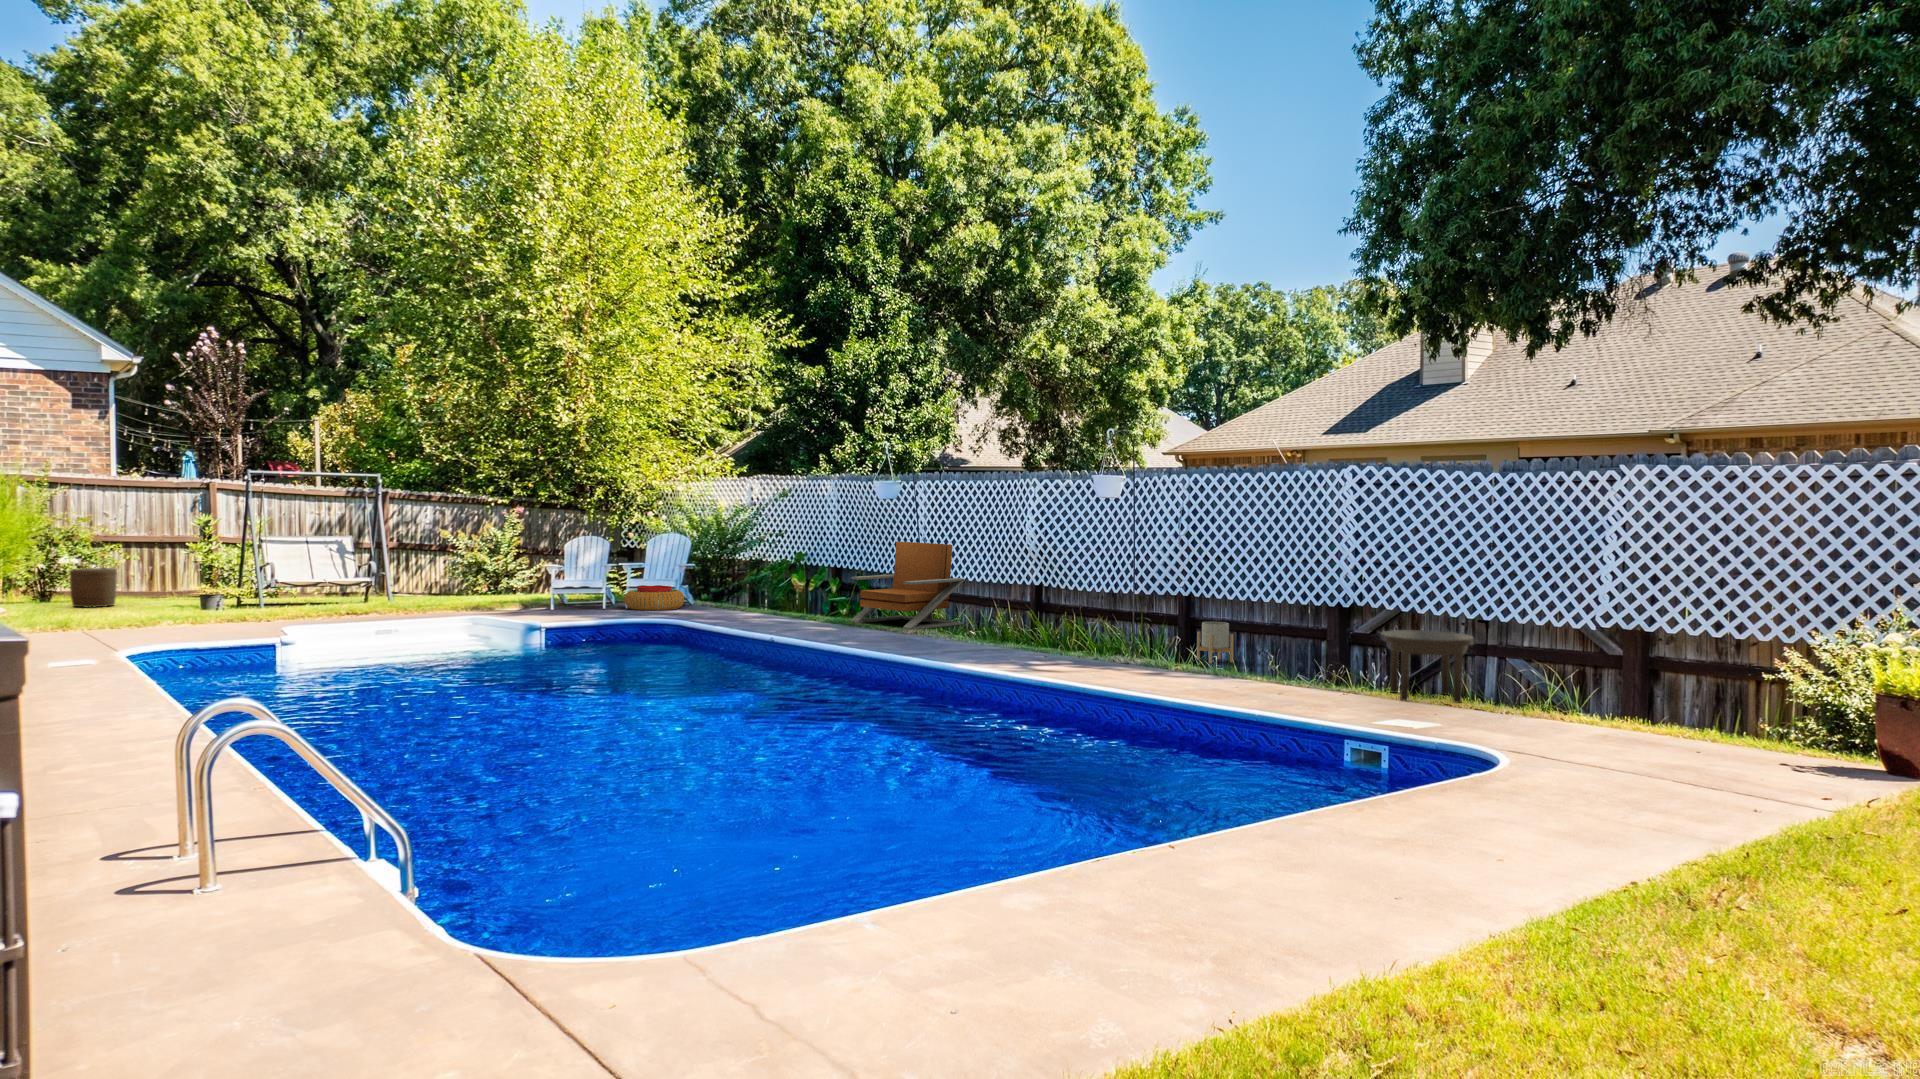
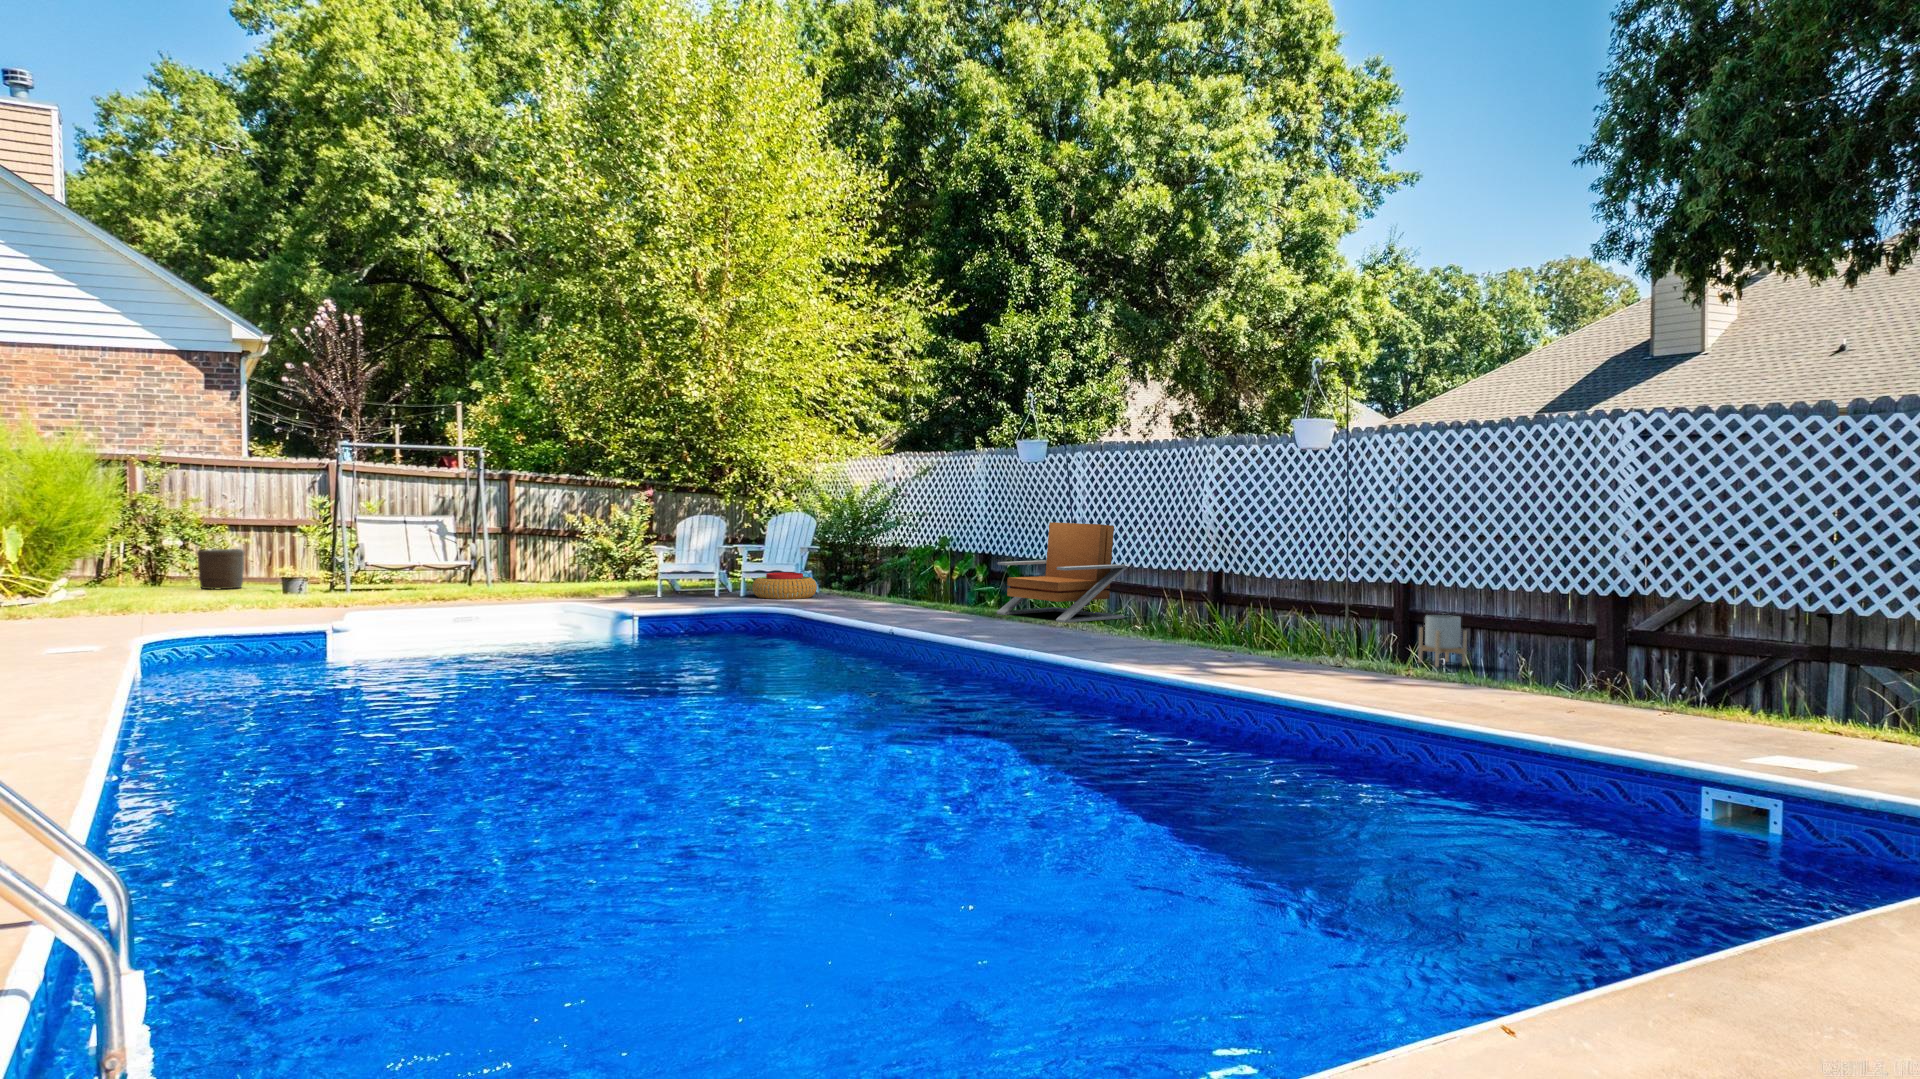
side table: present [1380,630,1473,703] -> none [1686,626,1827,726]

